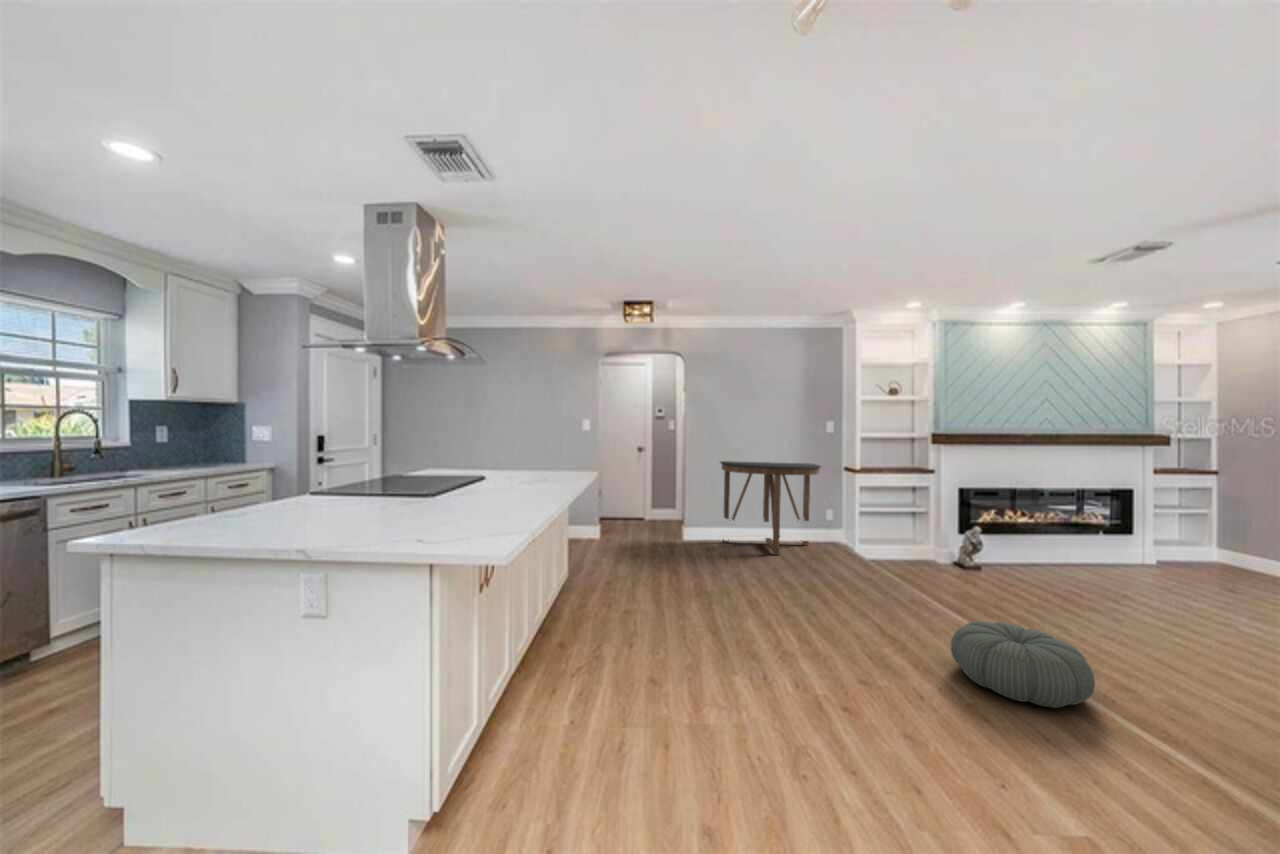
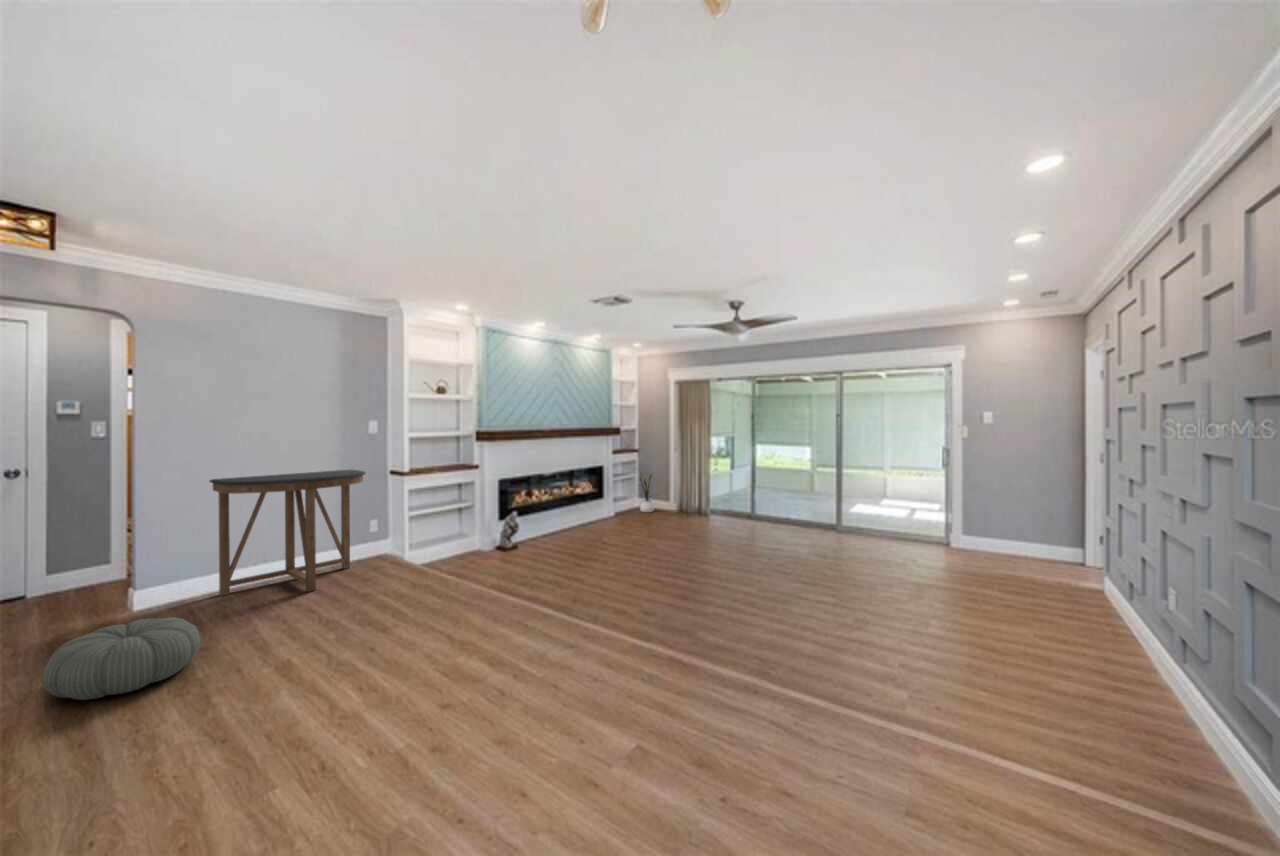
house plant: none [1201,499,1263,571] -> present [640,473,654,512]
pouf: present [951,621,1095,708] -> present [43,617,201,700]

